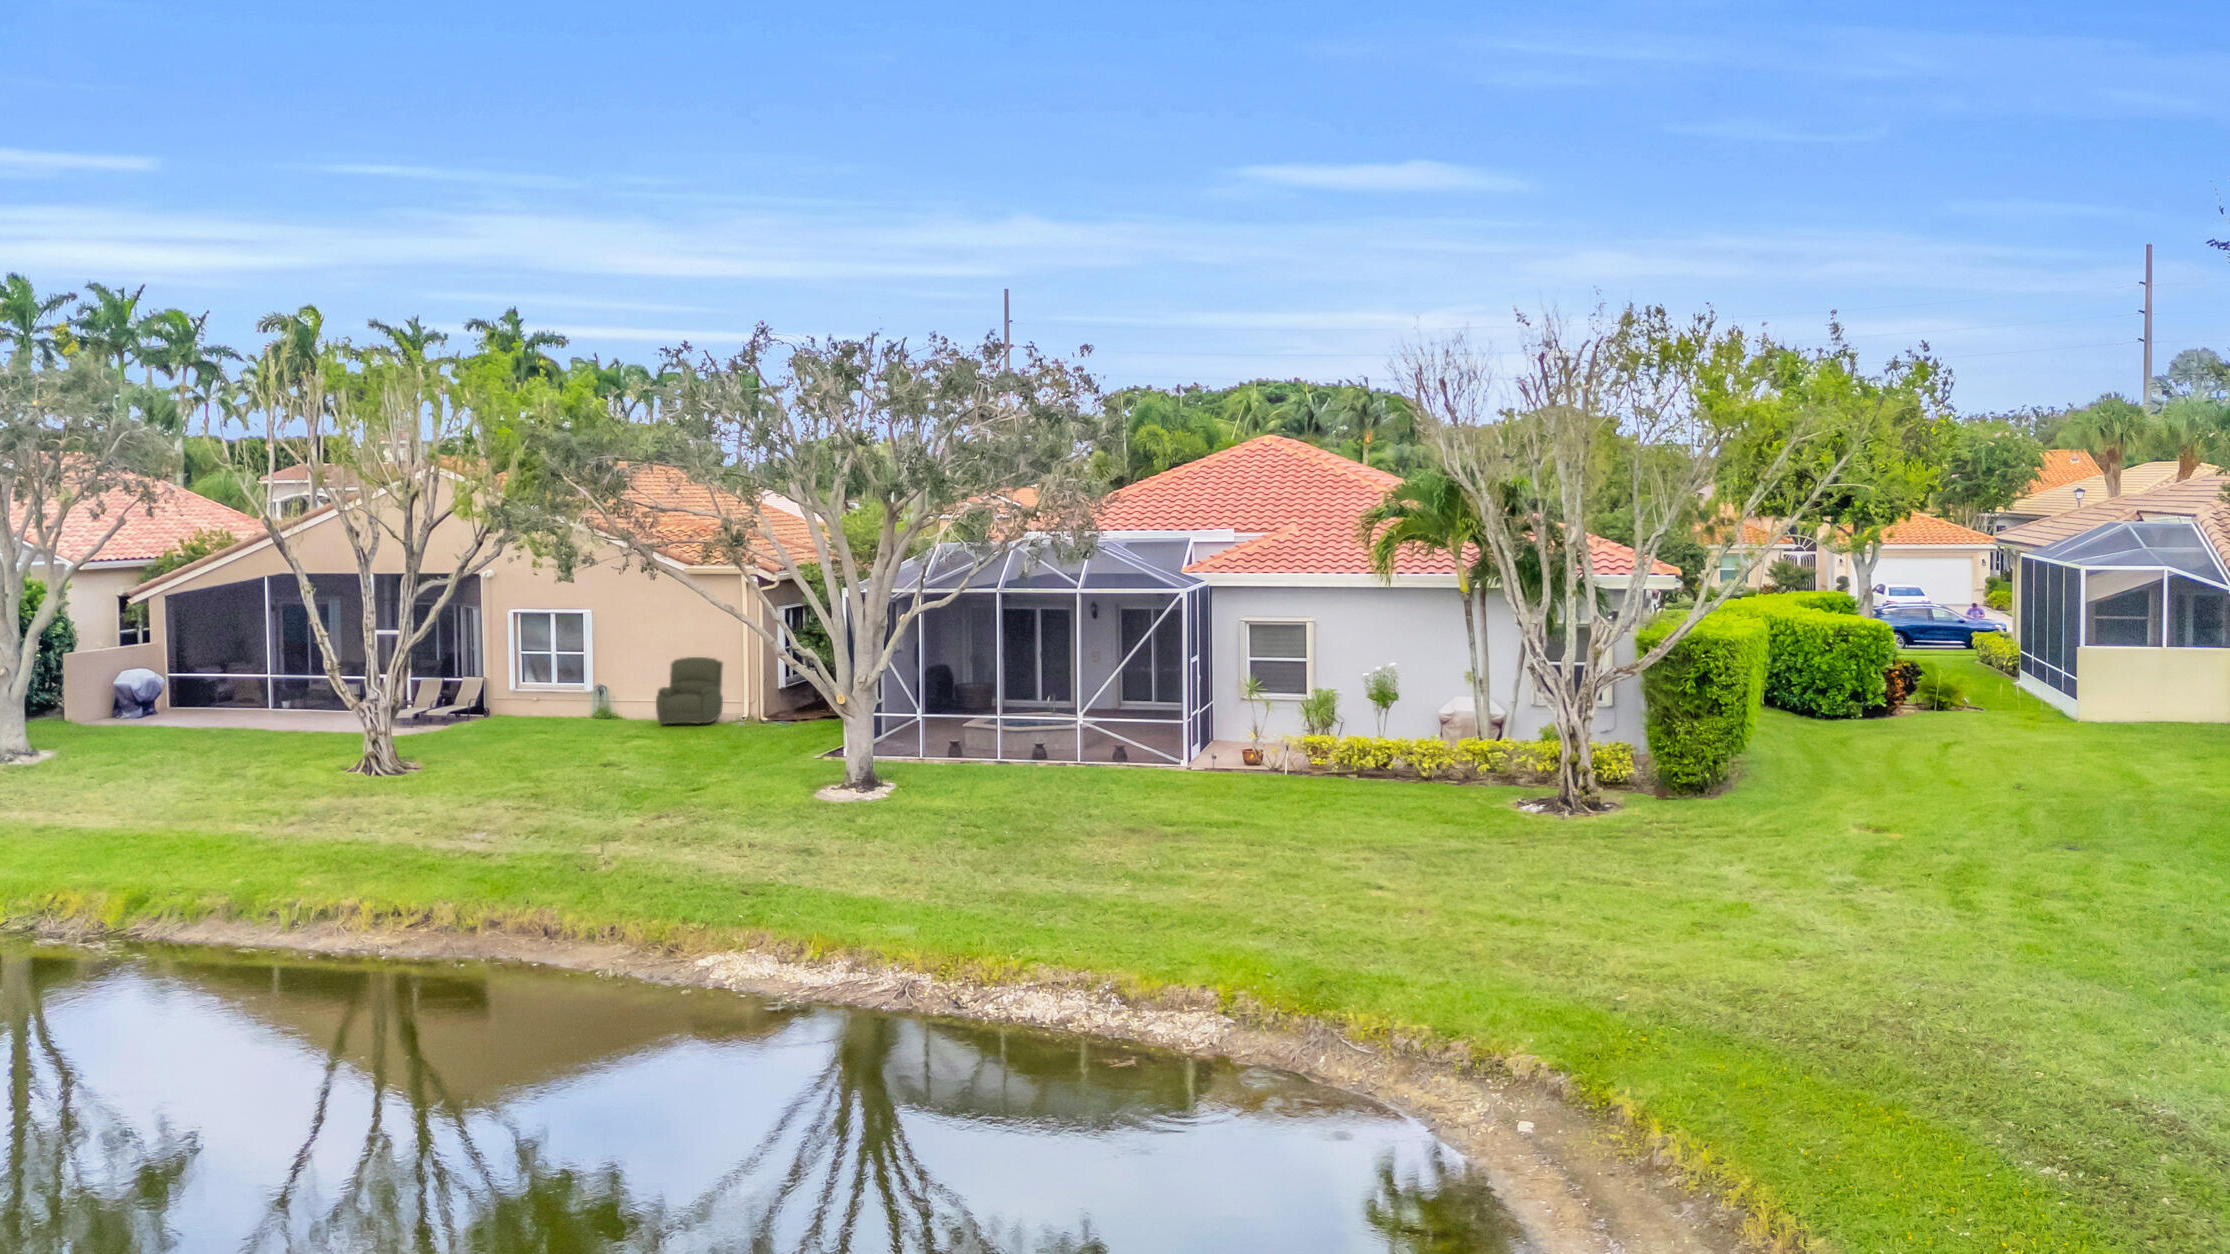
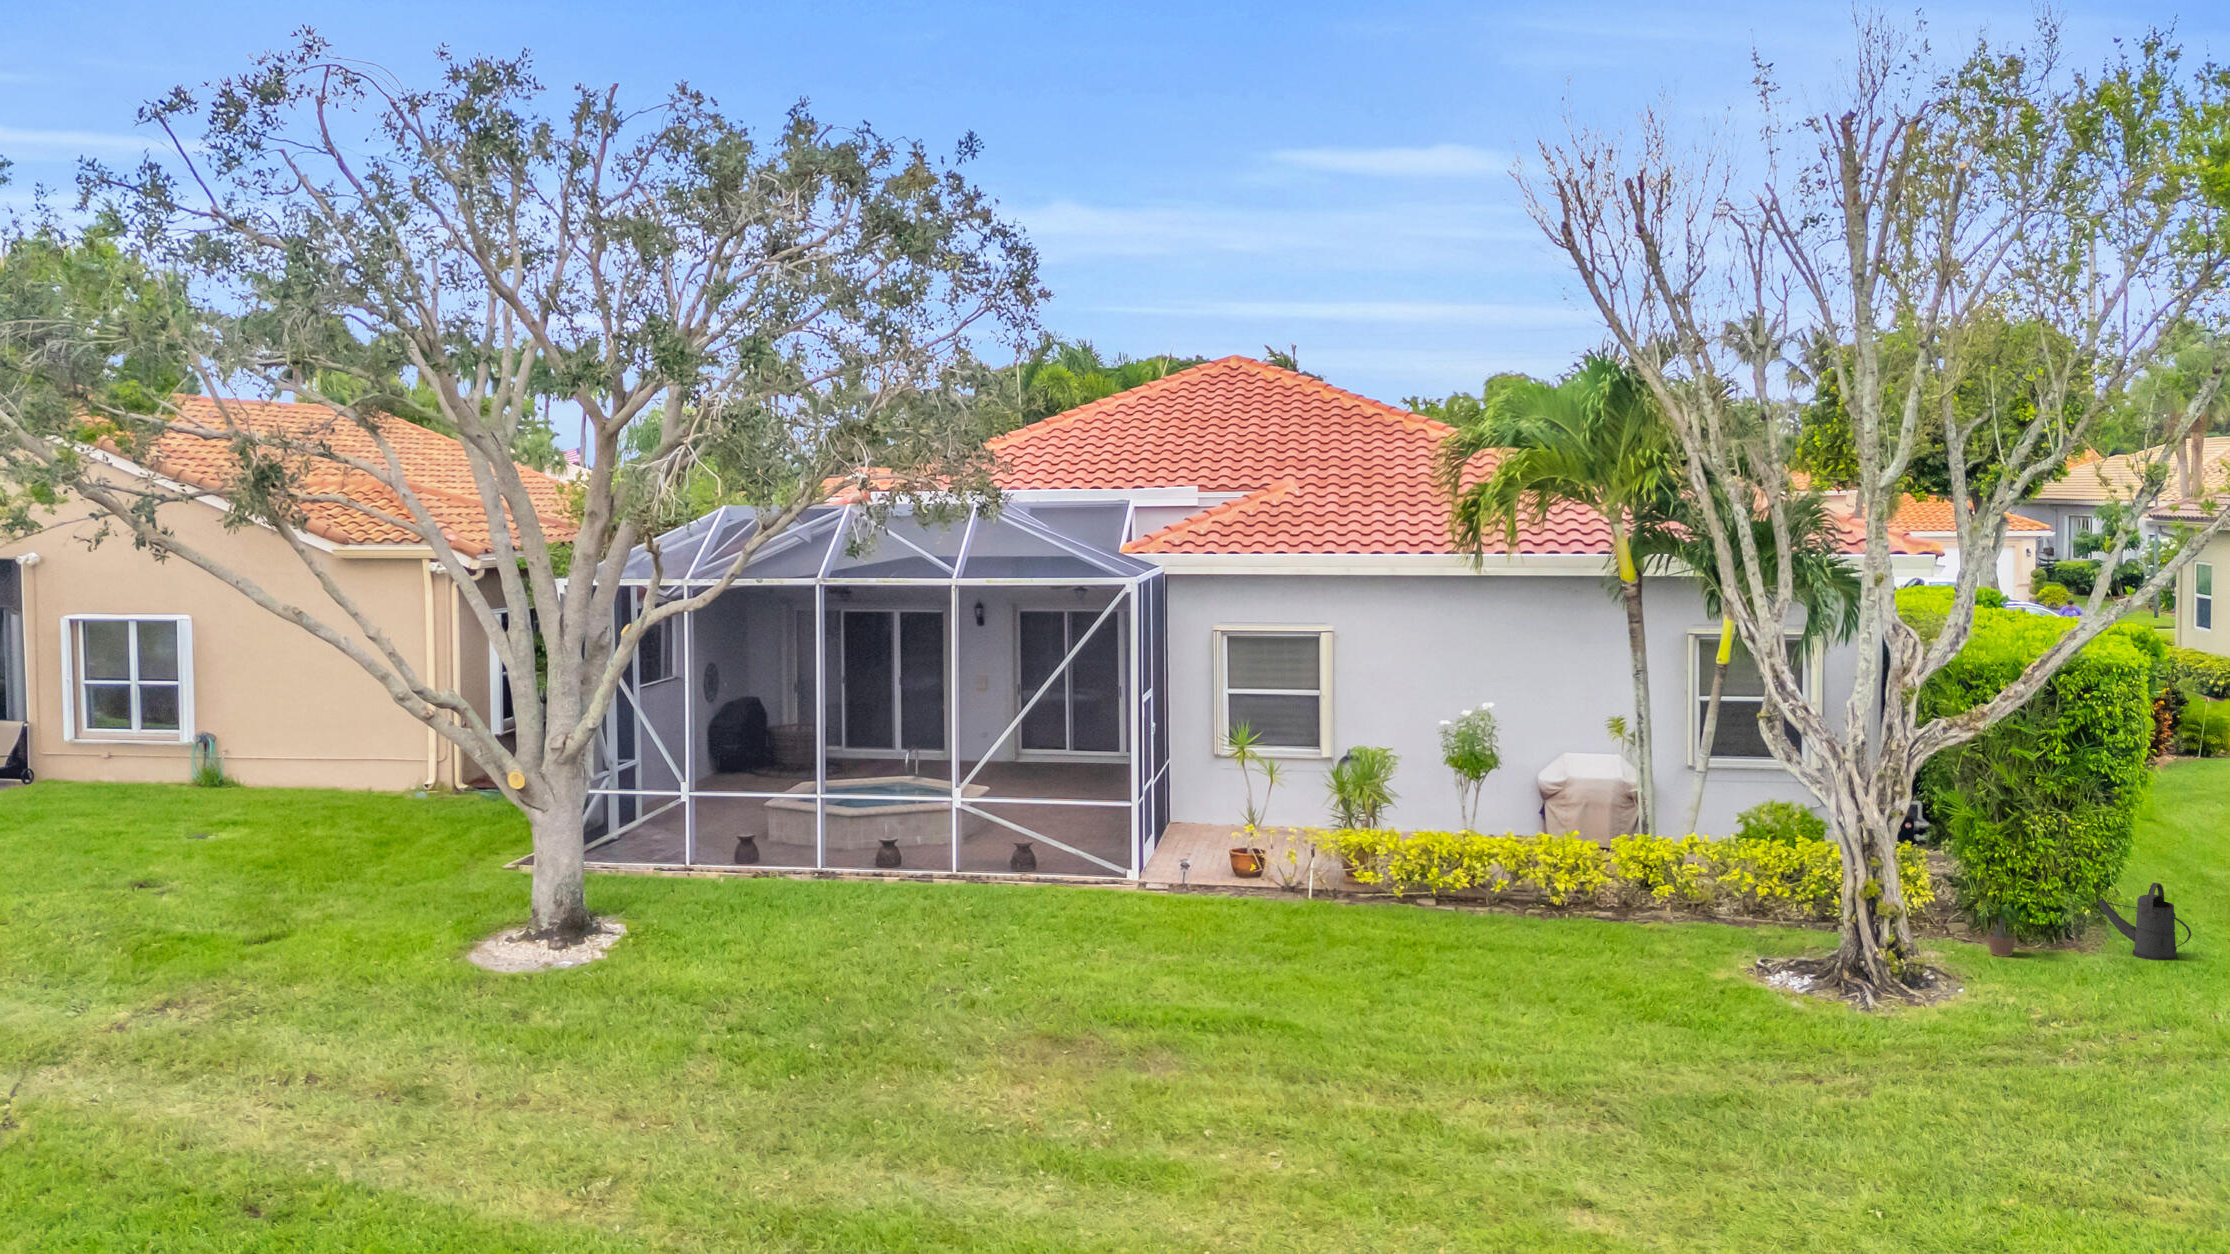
chair: present [656,657,723,724] -> none [278,689,396,801]
watering can: none [1710,758,1758,801] -> present [2097,883,2191,960]

